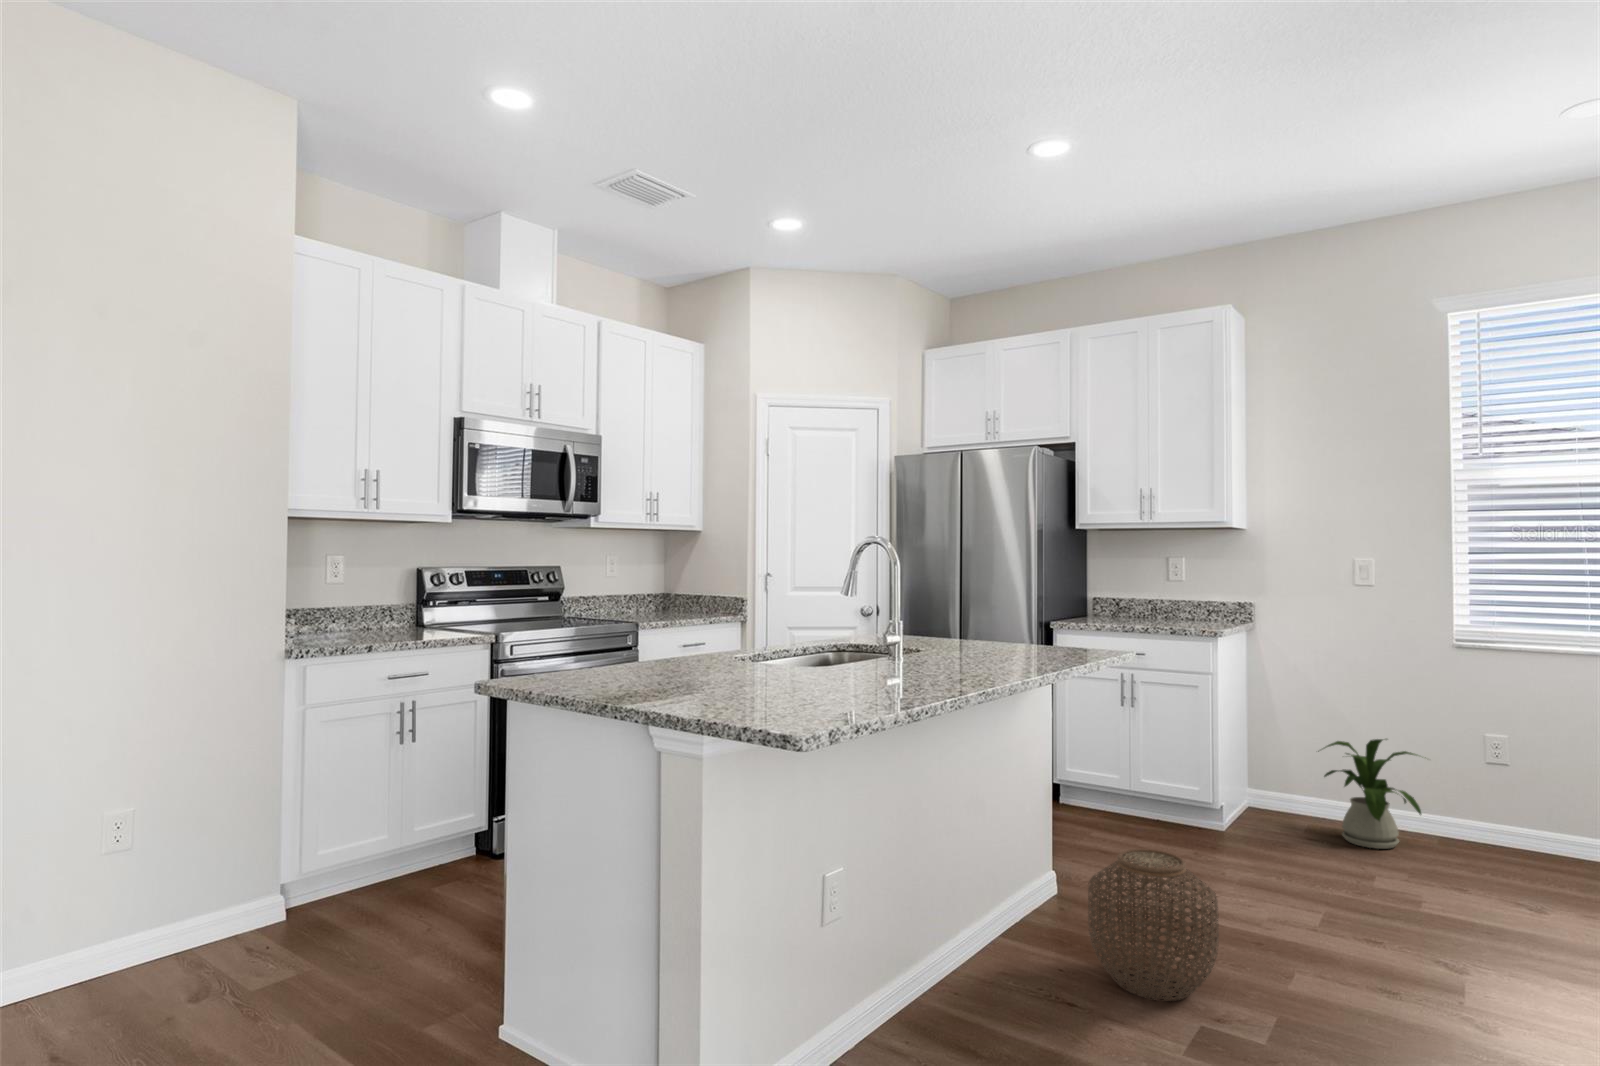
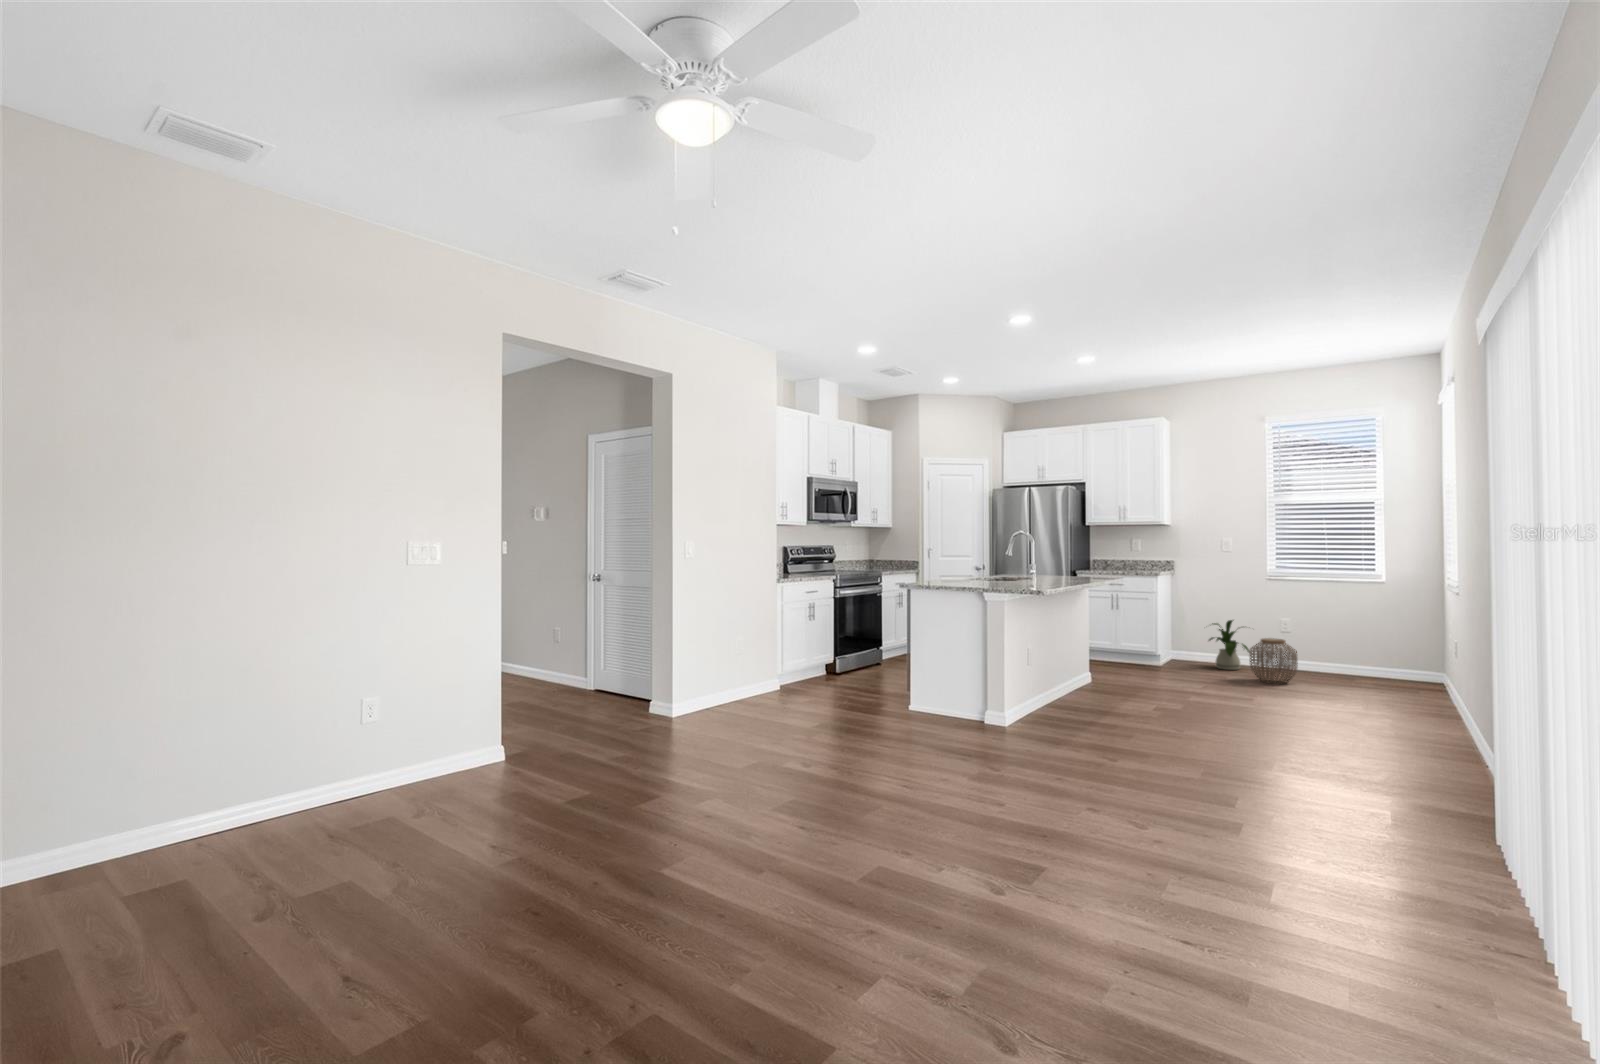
woven basket: present [1088,849,1219,1001] -> present [1249,638,1298,684]

